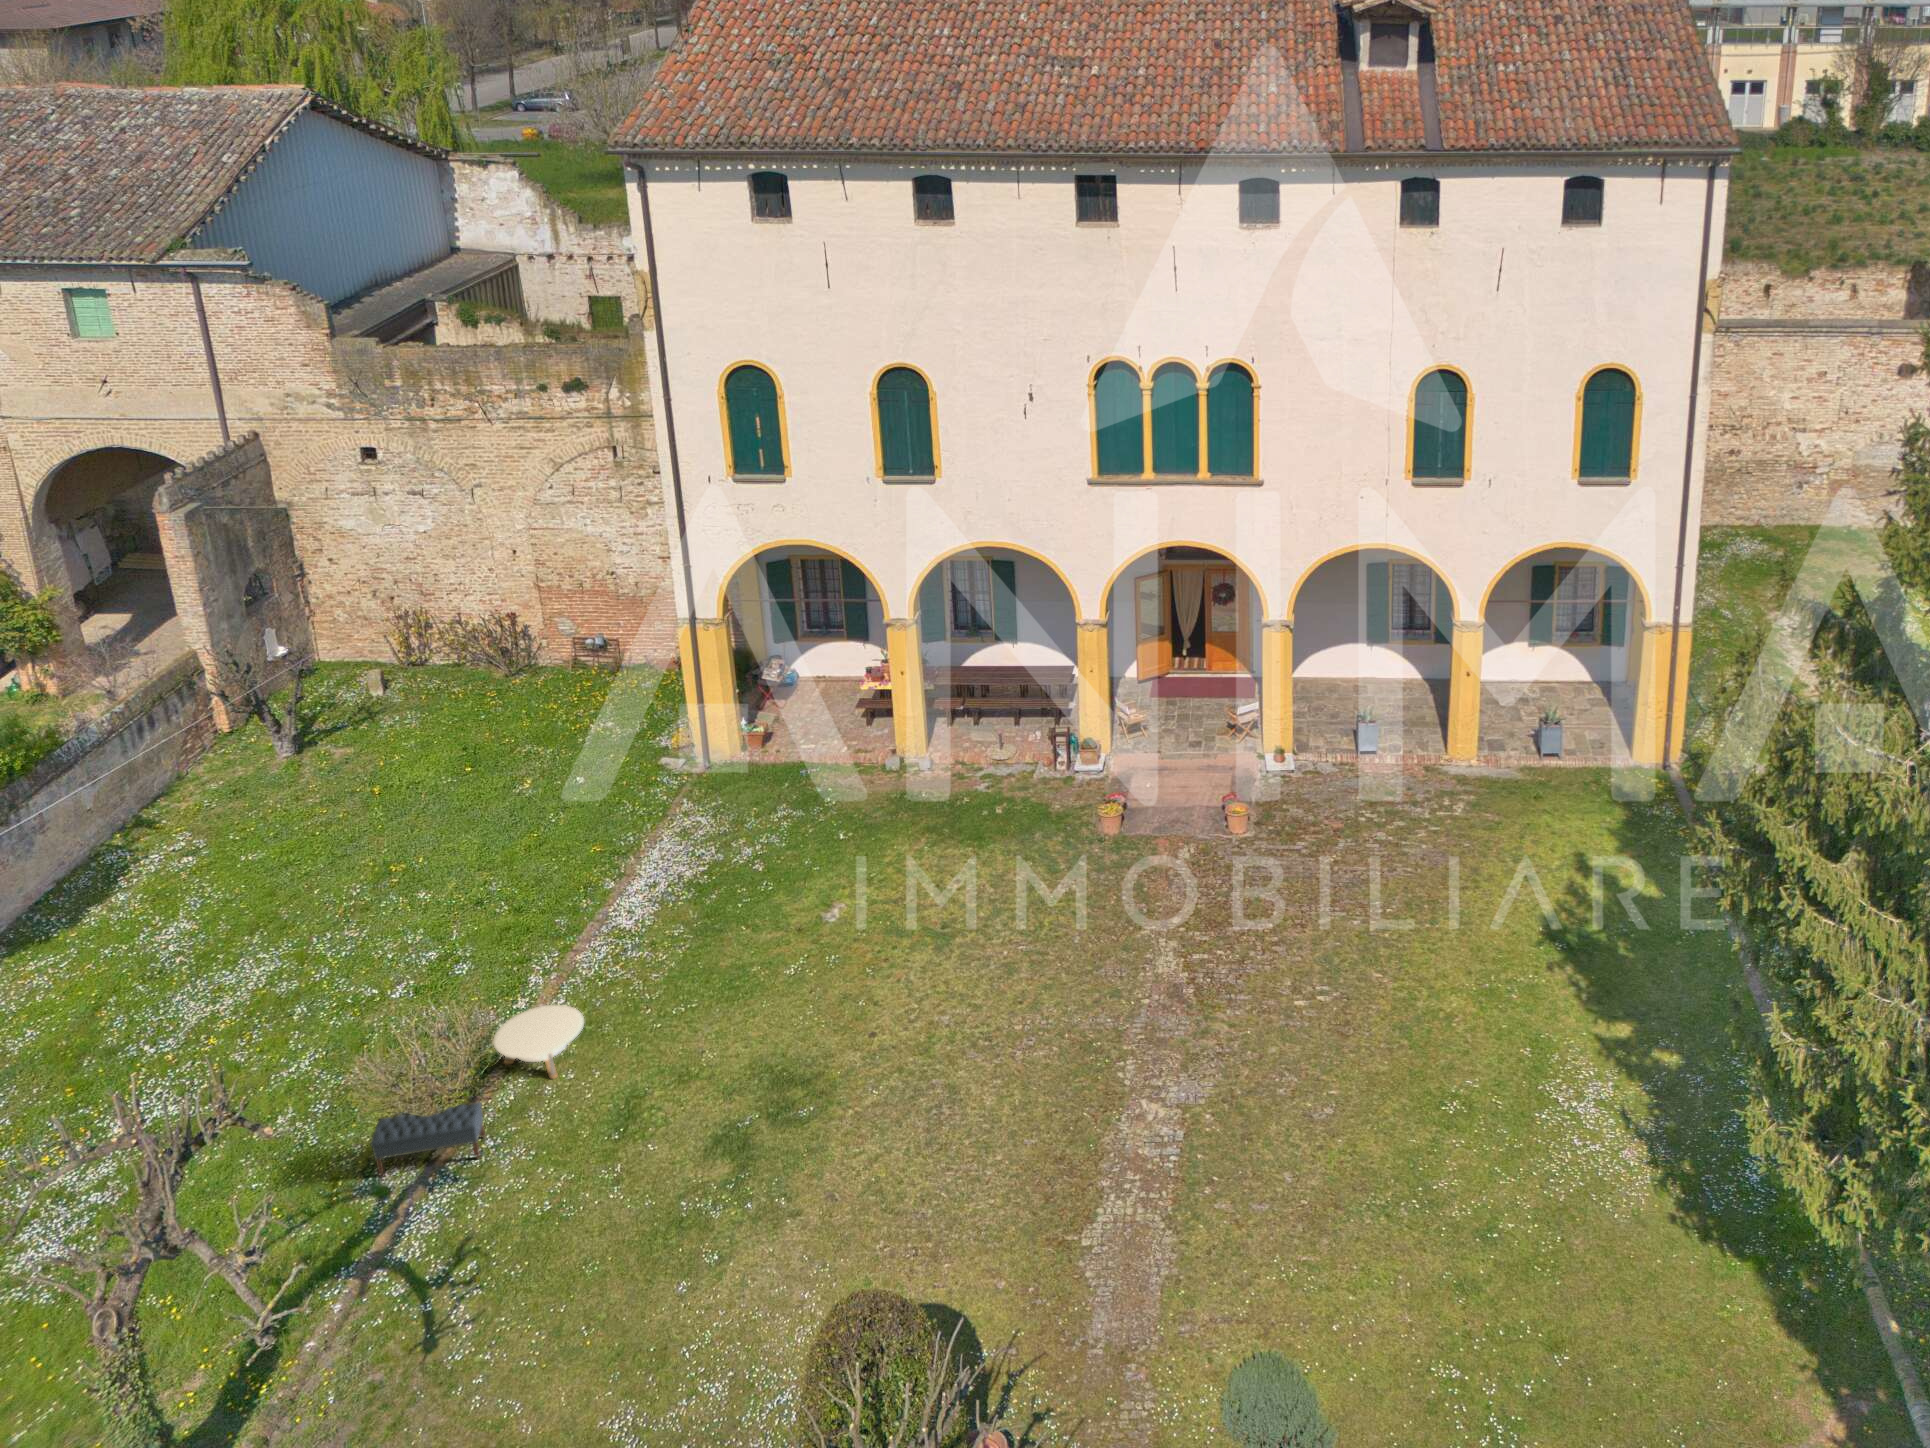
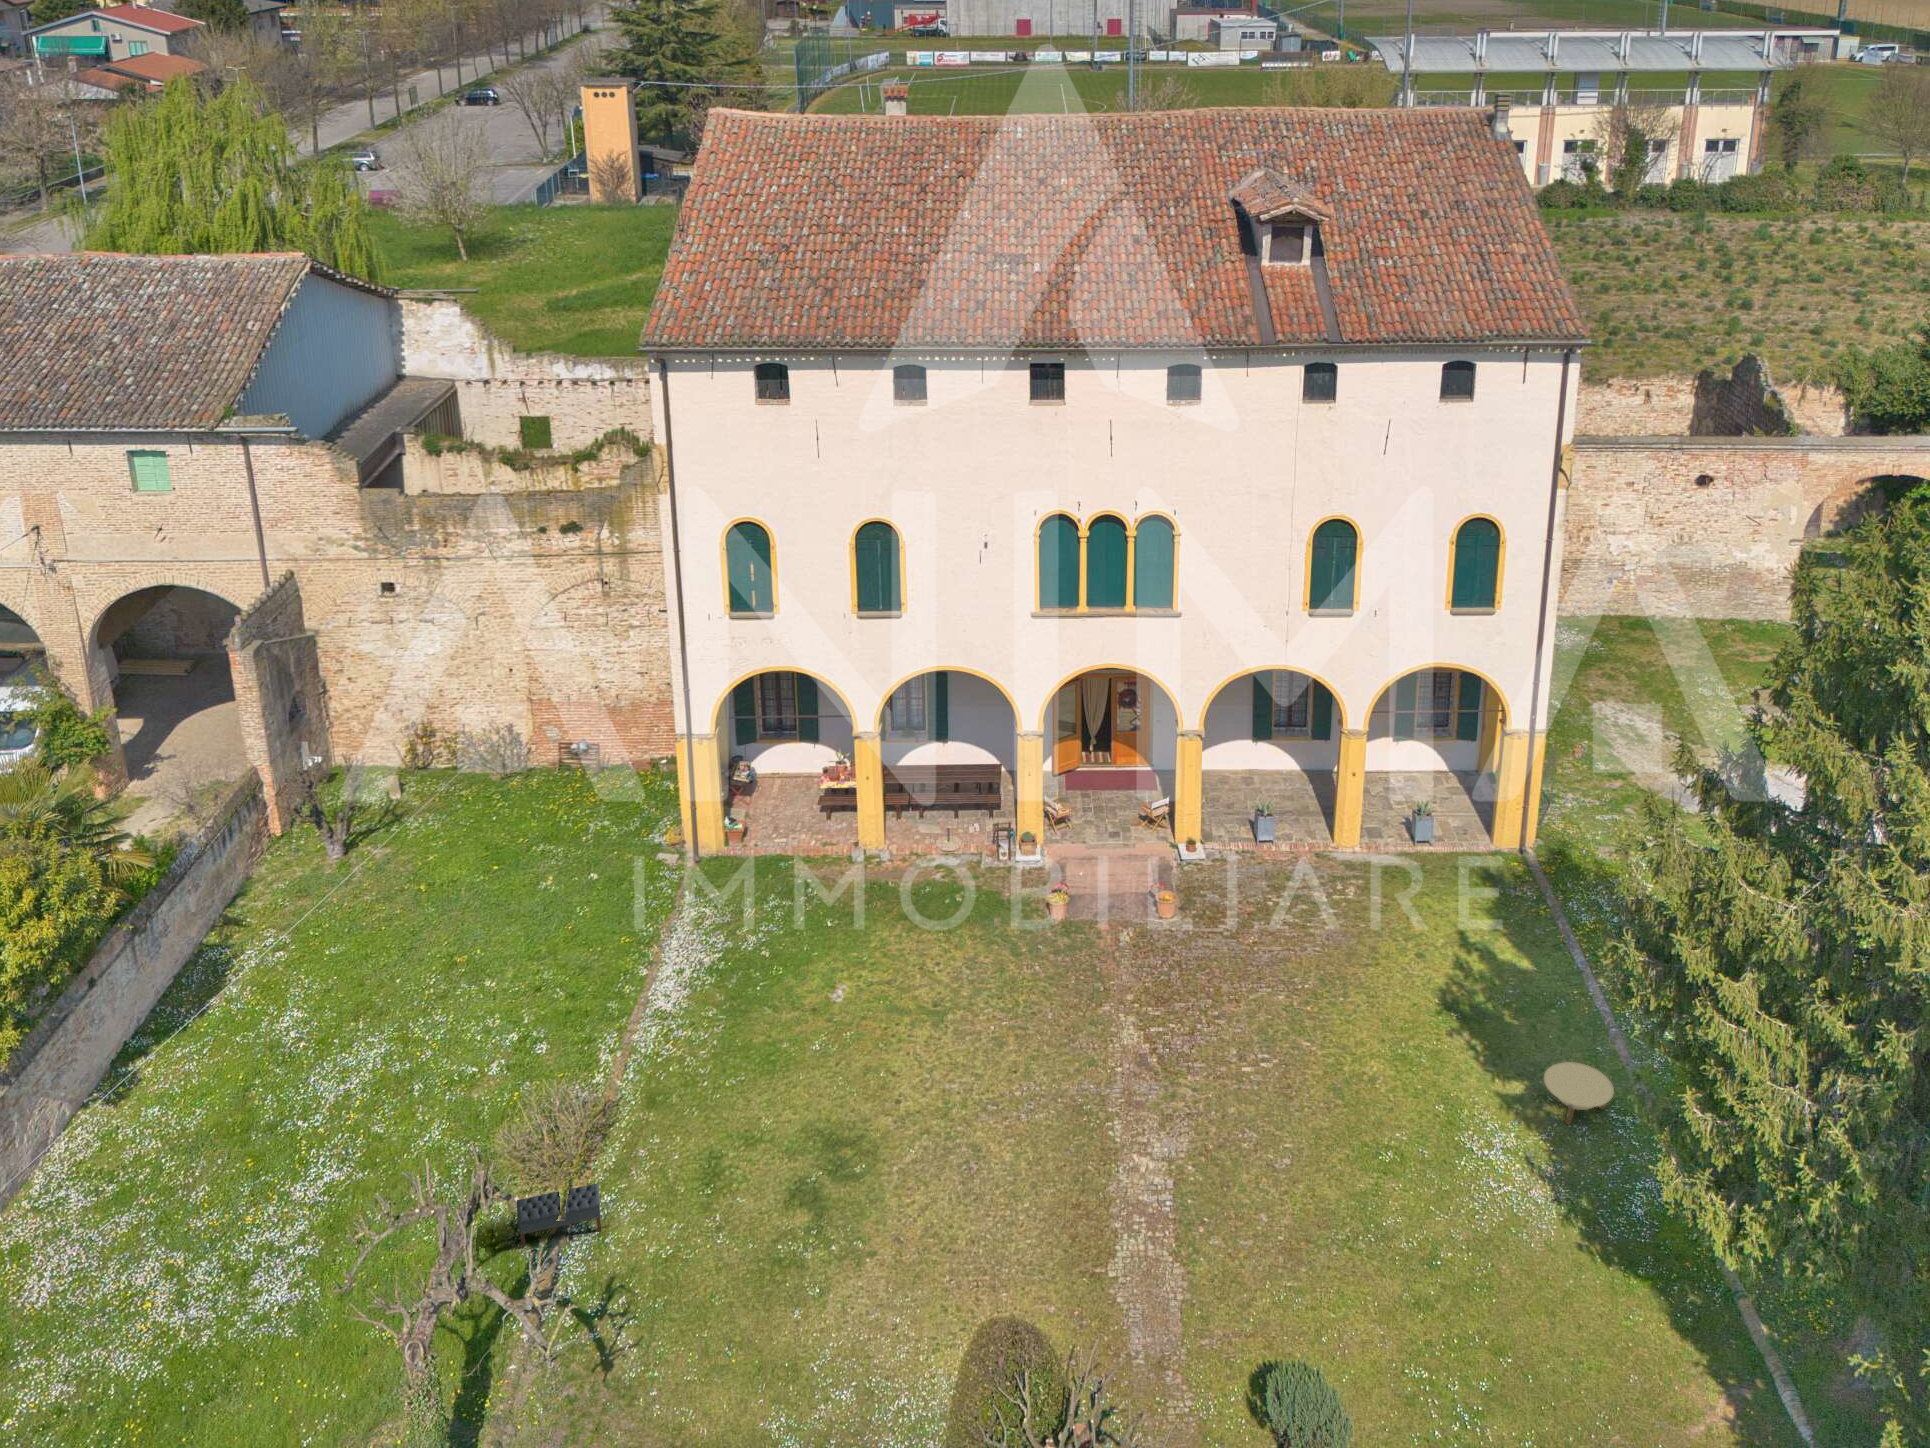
round table: present [494,1005,584,1079] -> present [1544,1062,1614,1124]

